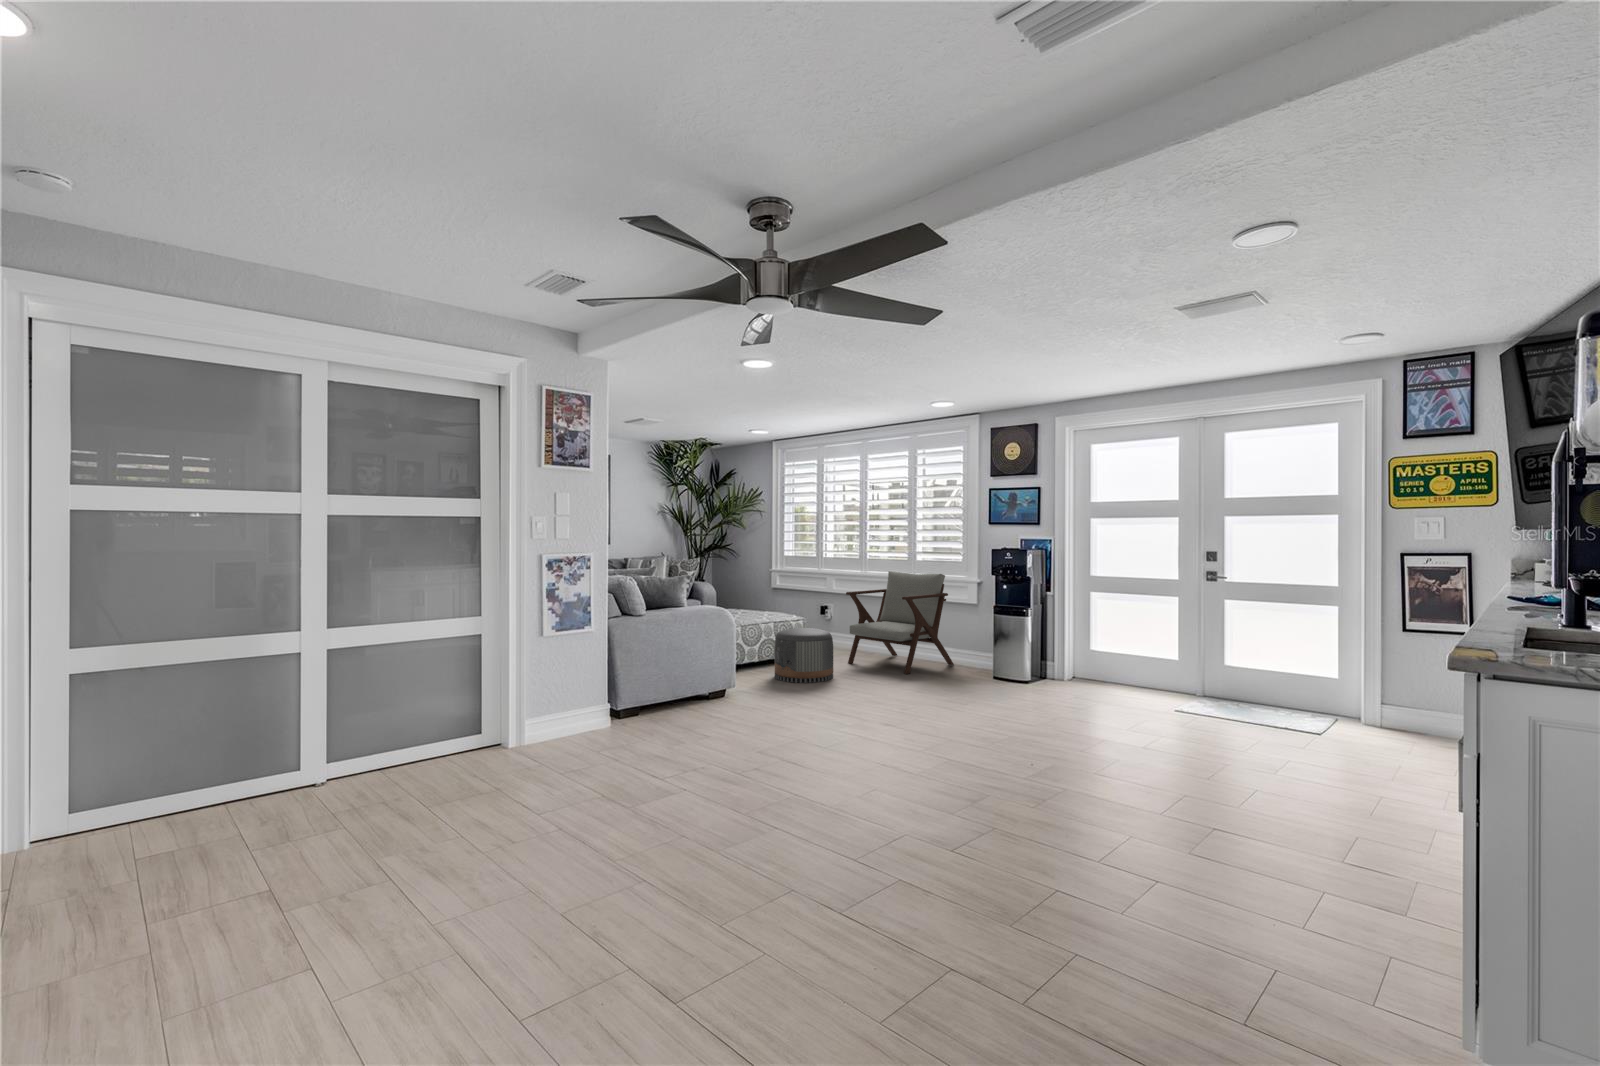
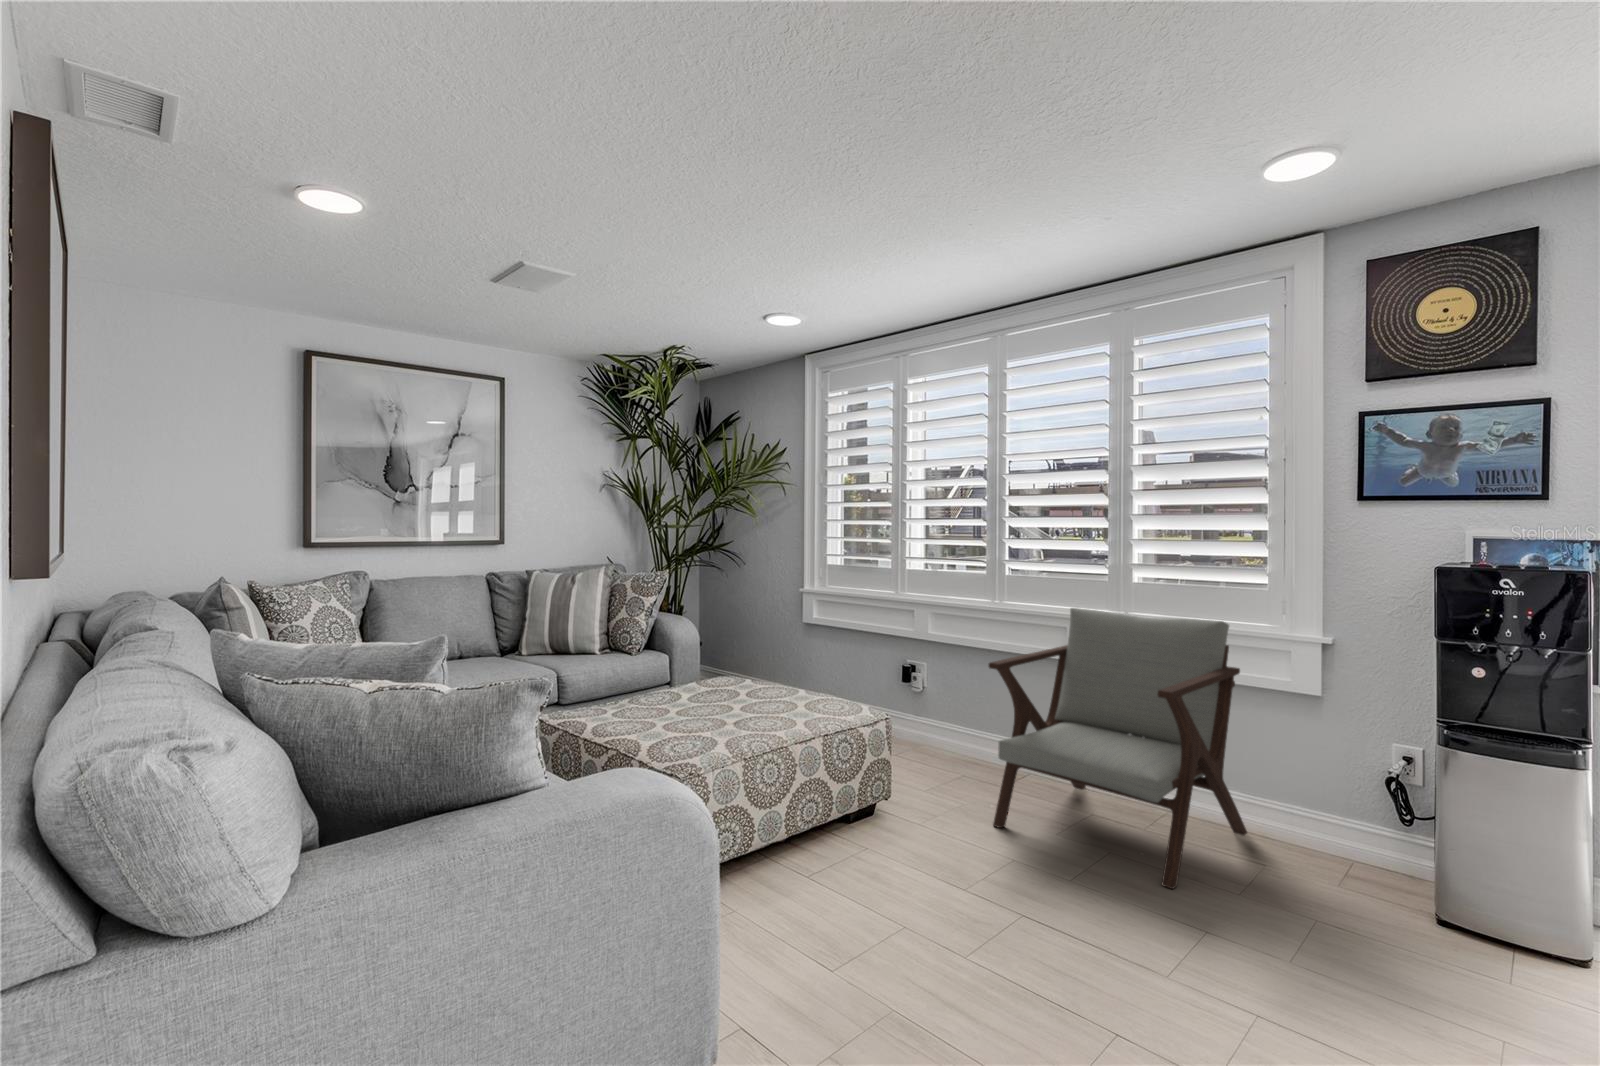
pouf: present [775,628,833,683] -> none [832,768,988,949]

